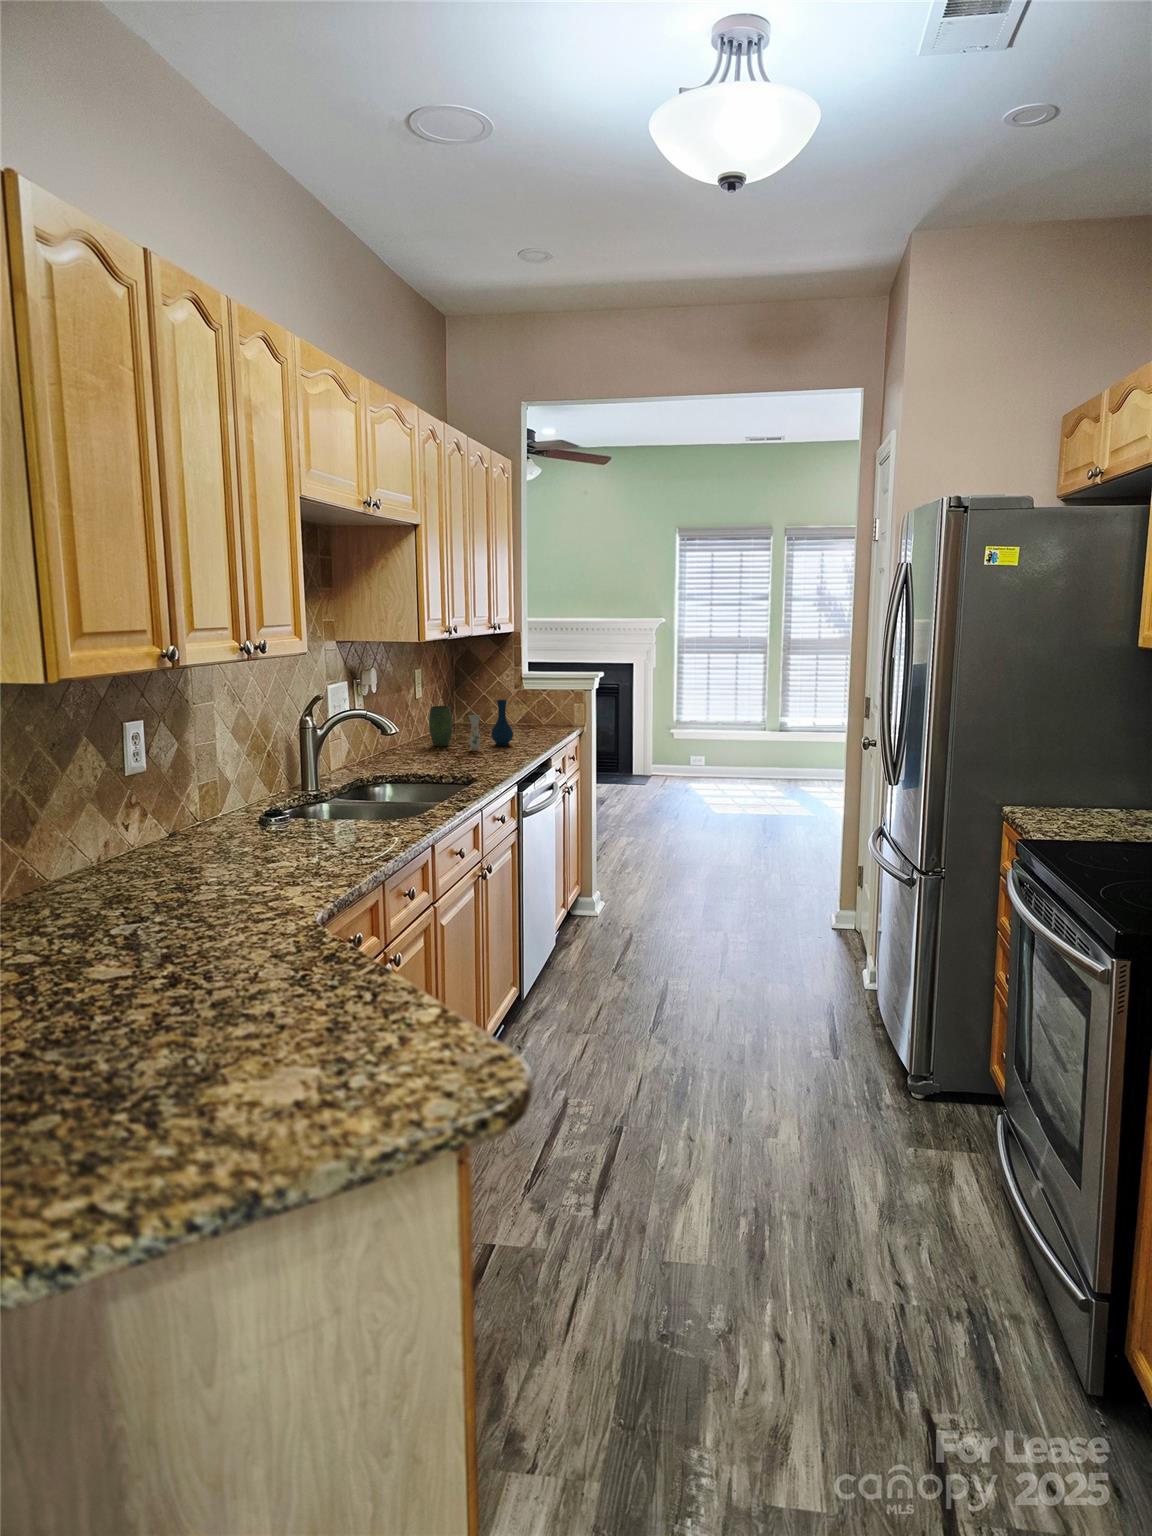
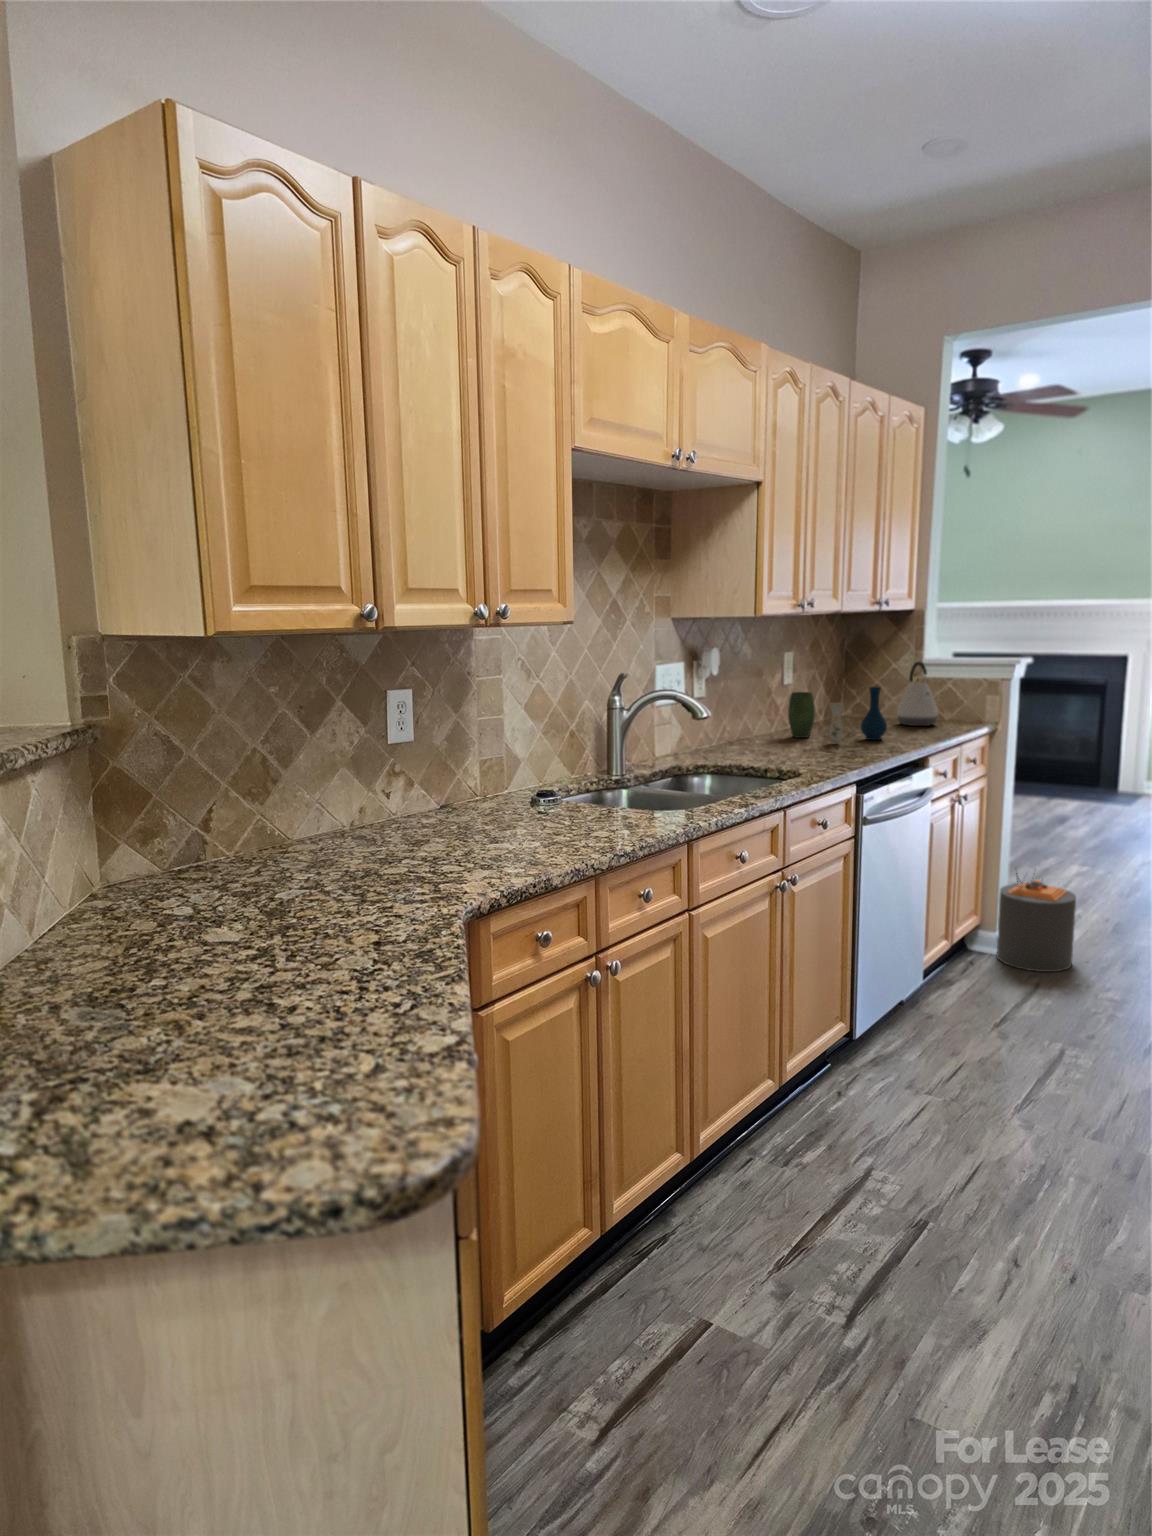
kettle: none [508,677,542,731] -> present [897,661,938,726]
trash can: none [594,840,650,924] -> present [997,868,1076,972]

